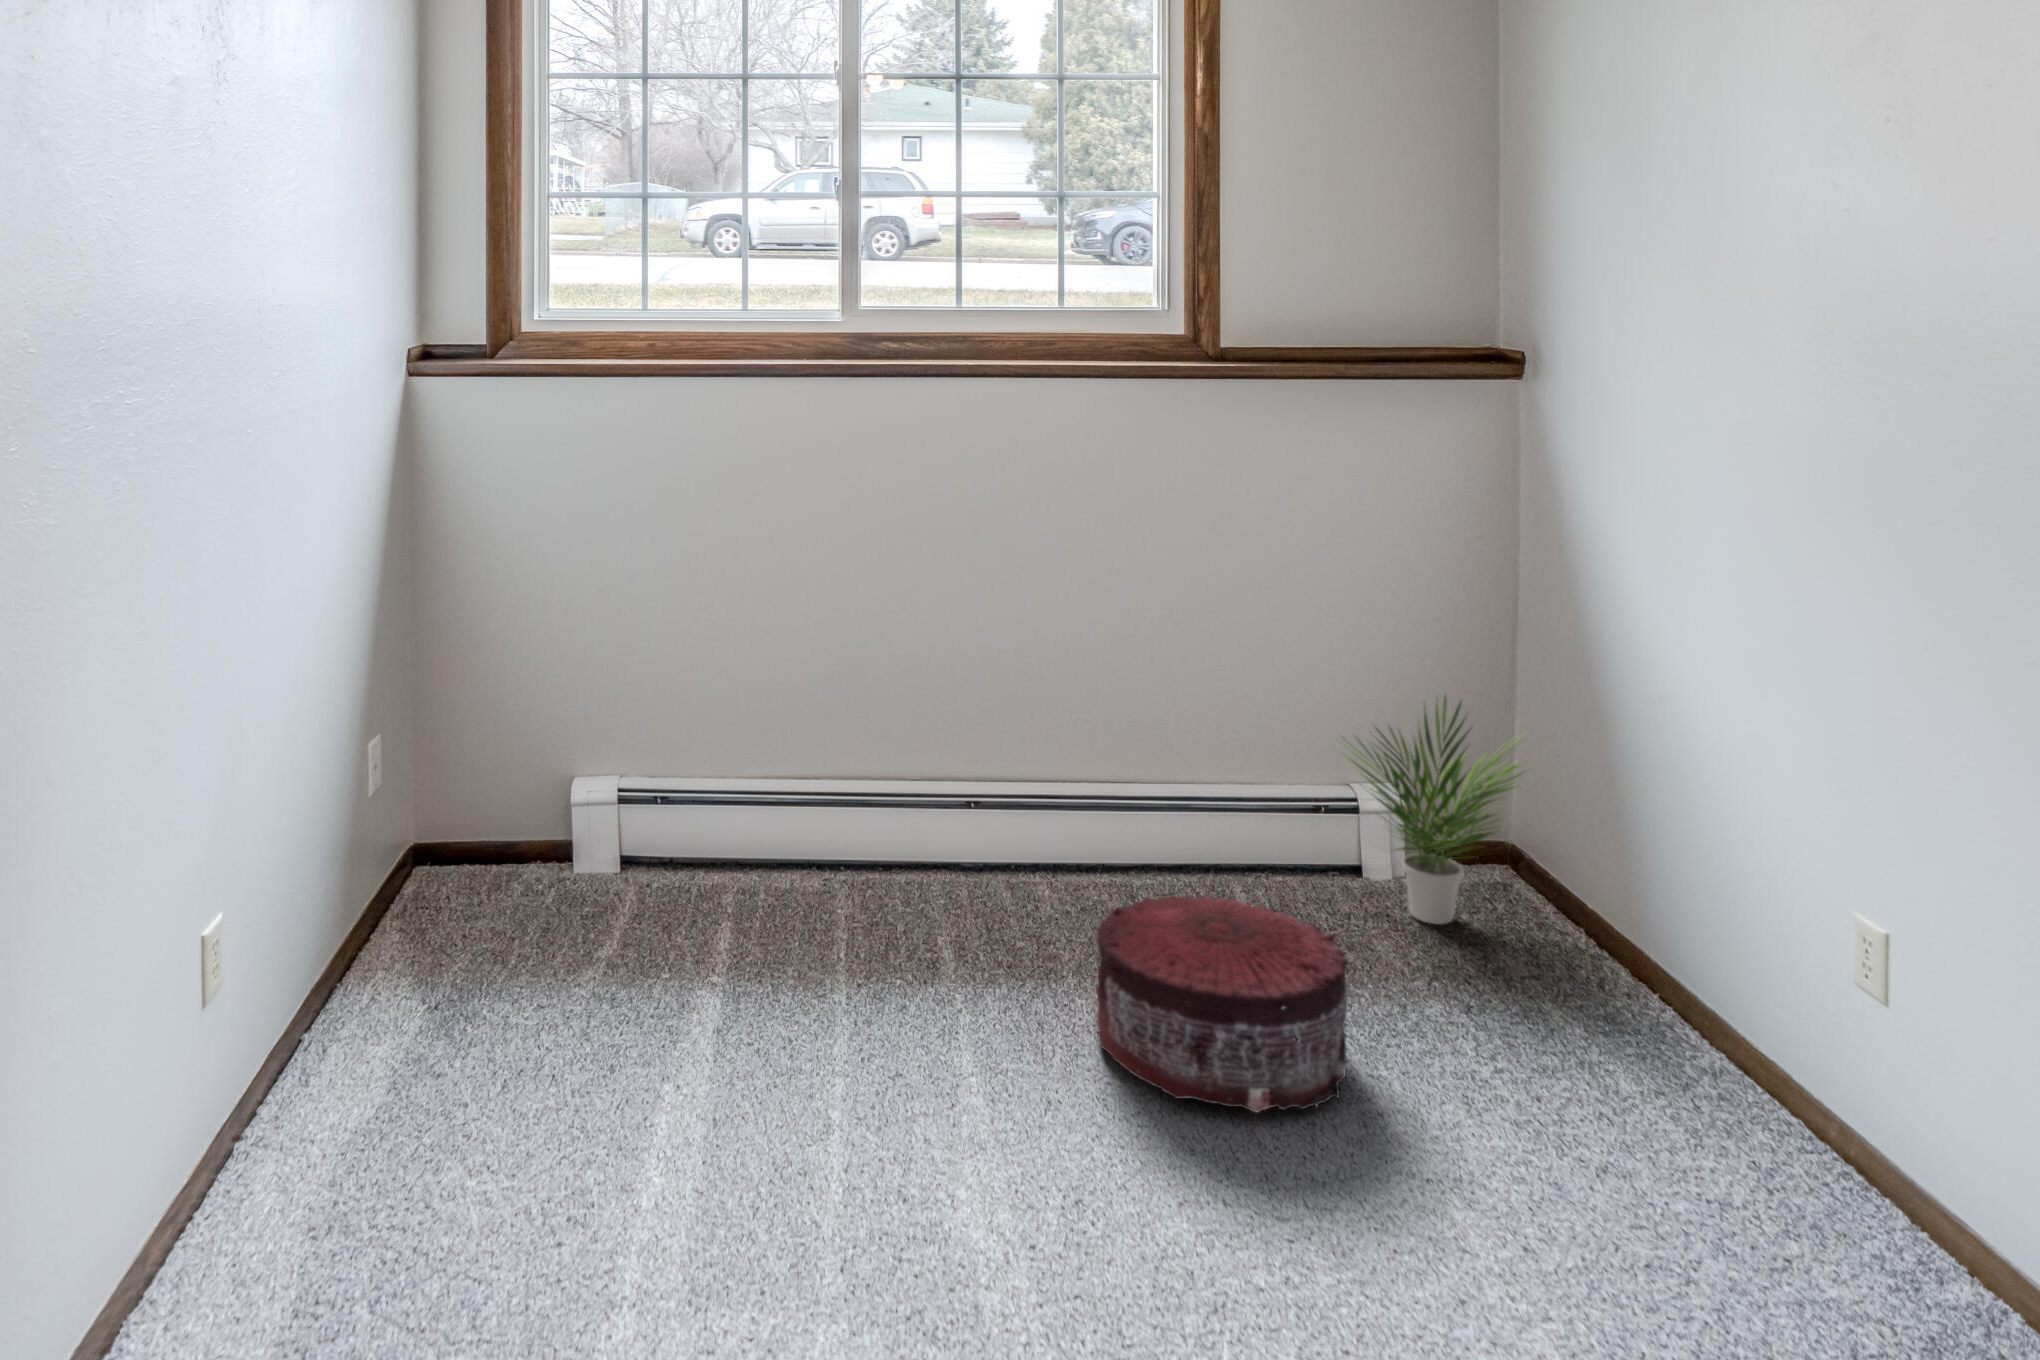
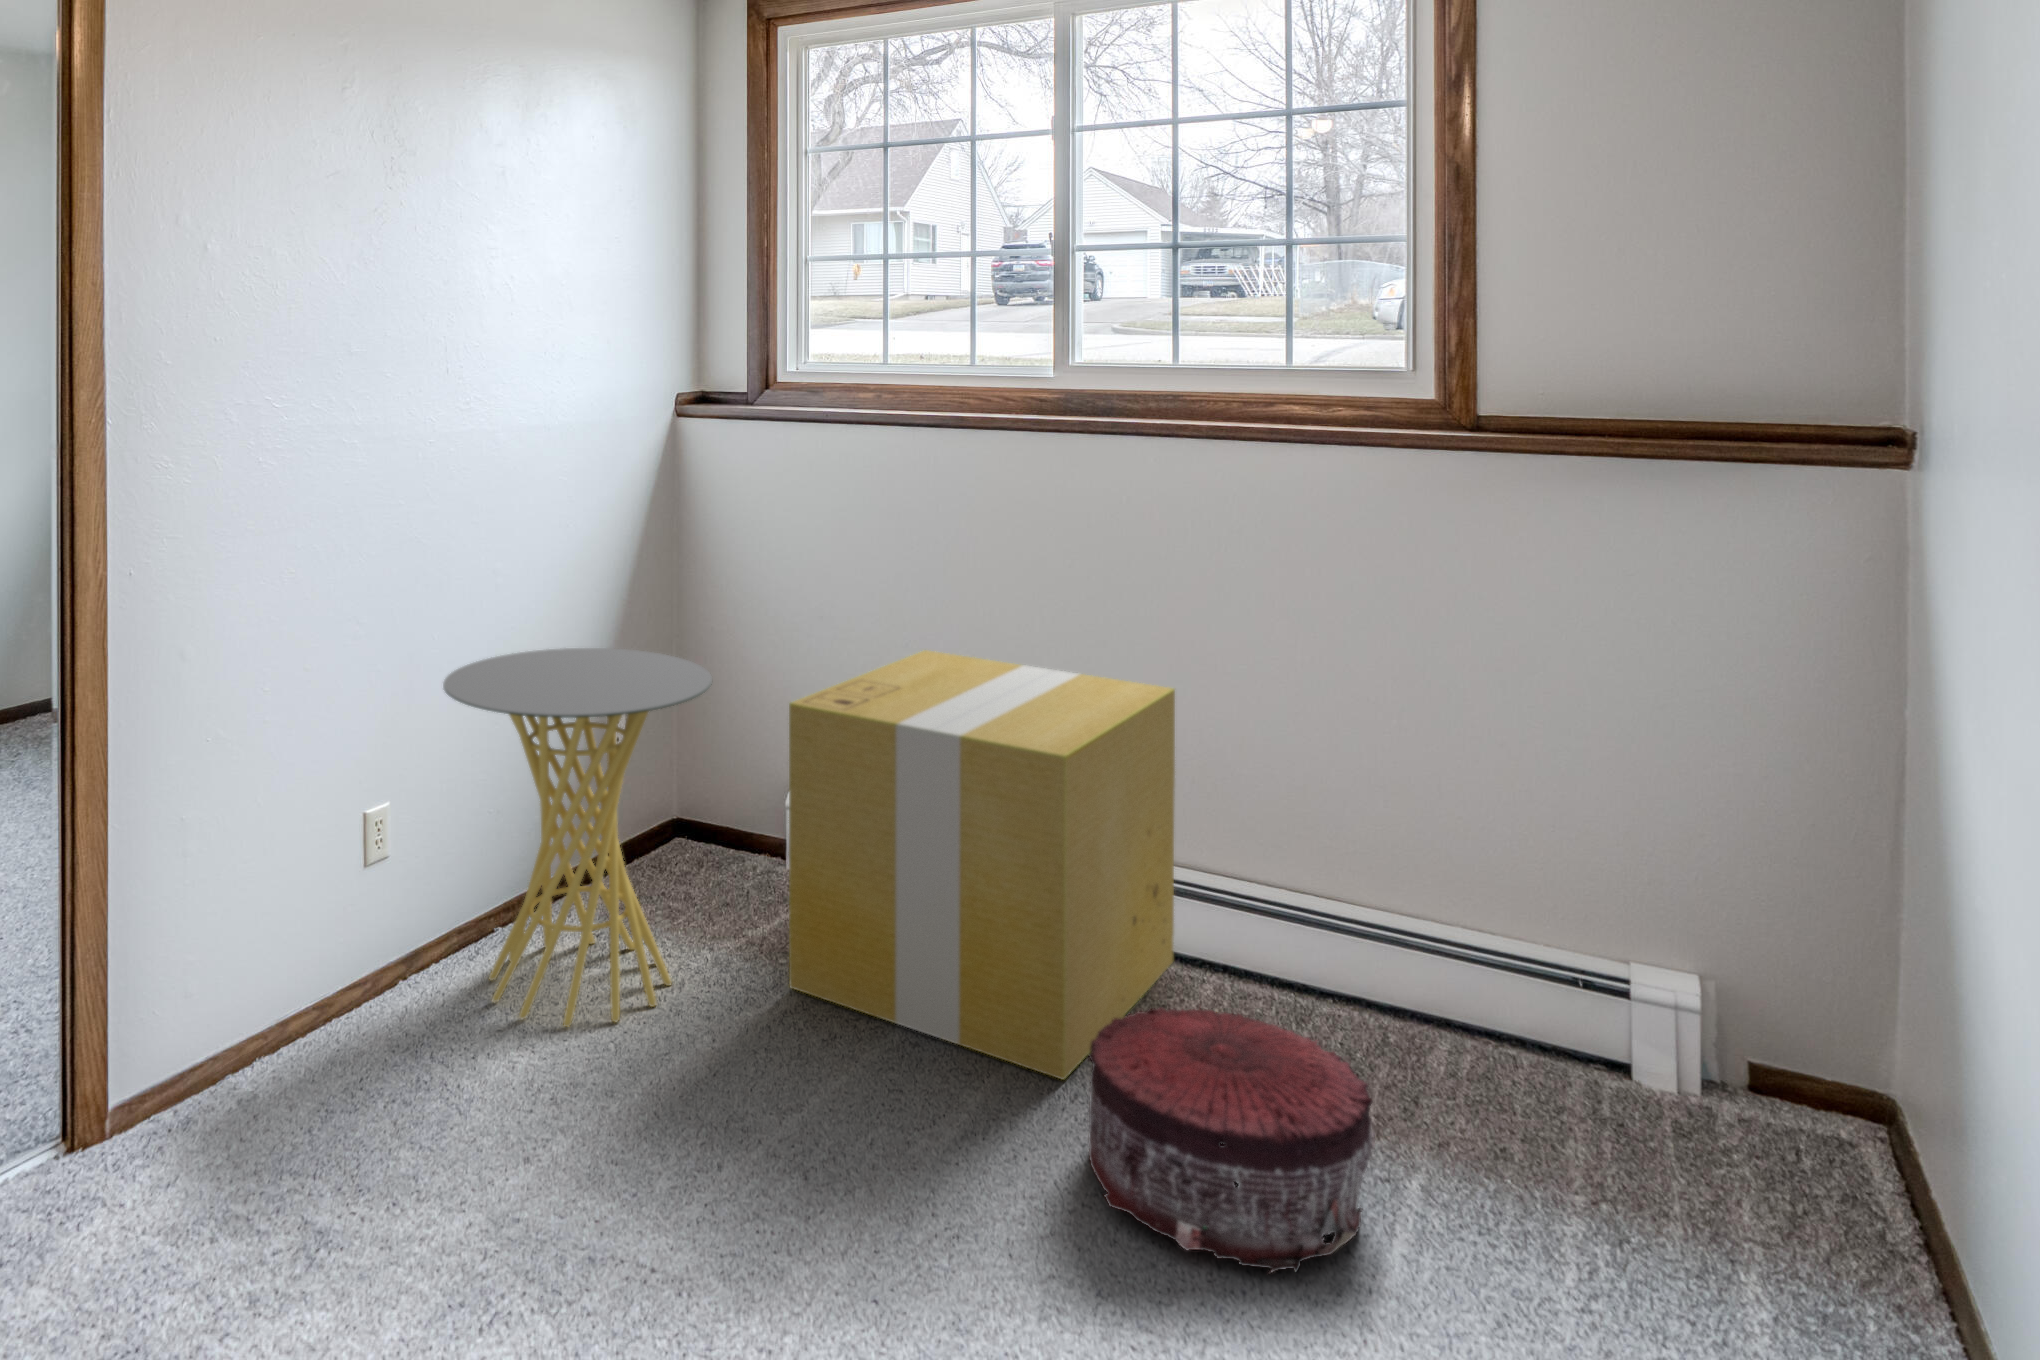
cardboard box: none [704,612,1025,1002] -> present [789,650,1175,1080]
side table: none [303,653,637,1121] -> present [443,648,712,1027]
potted plant: present [1341,697,1527,925] -> none [1540,870,1850,1164]

